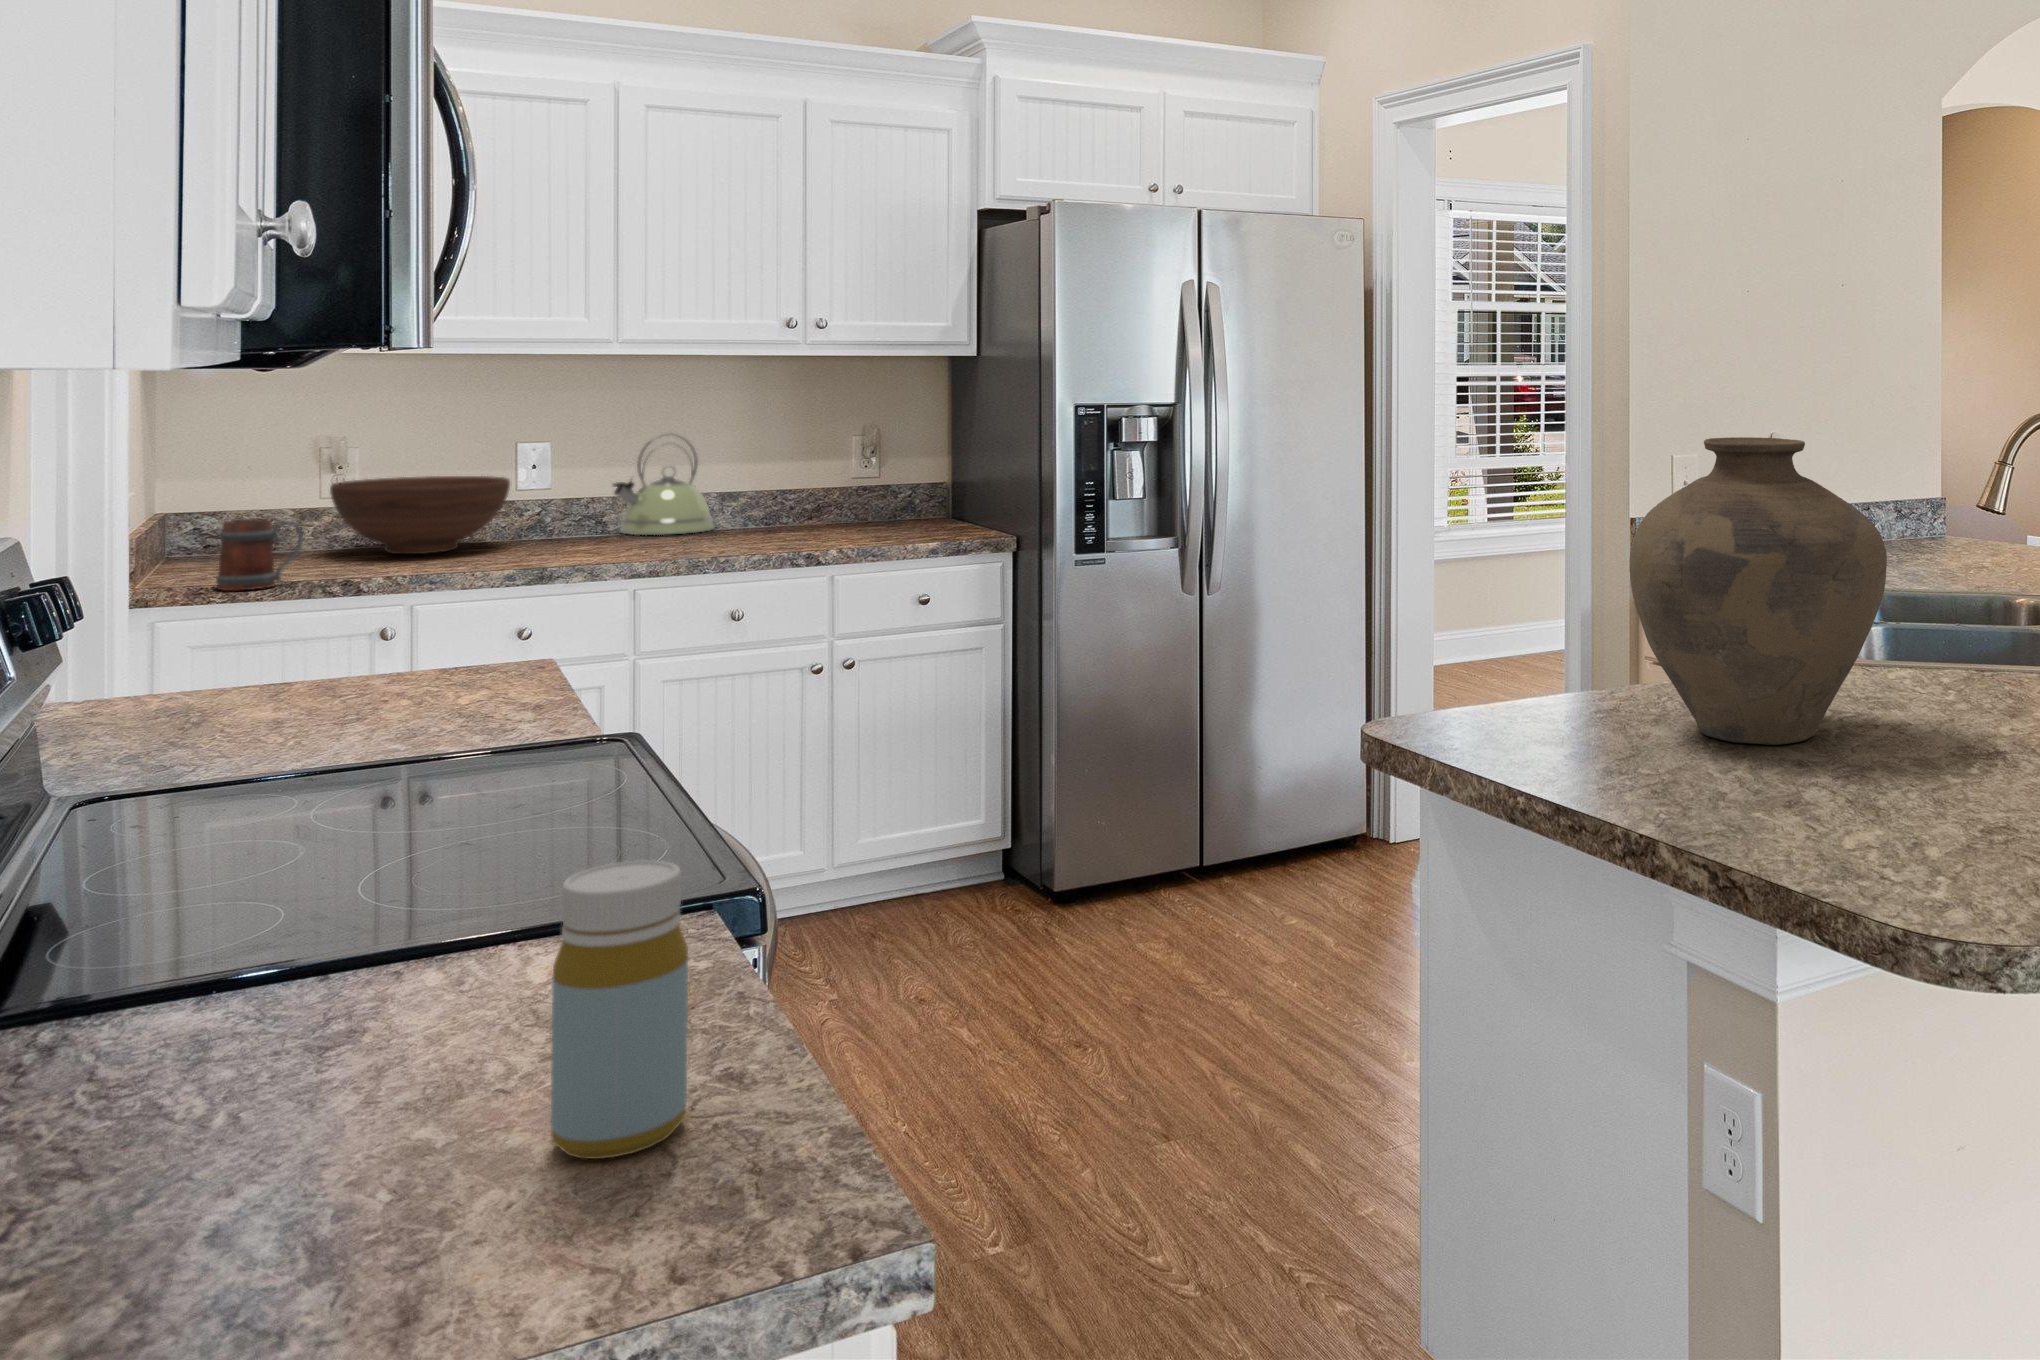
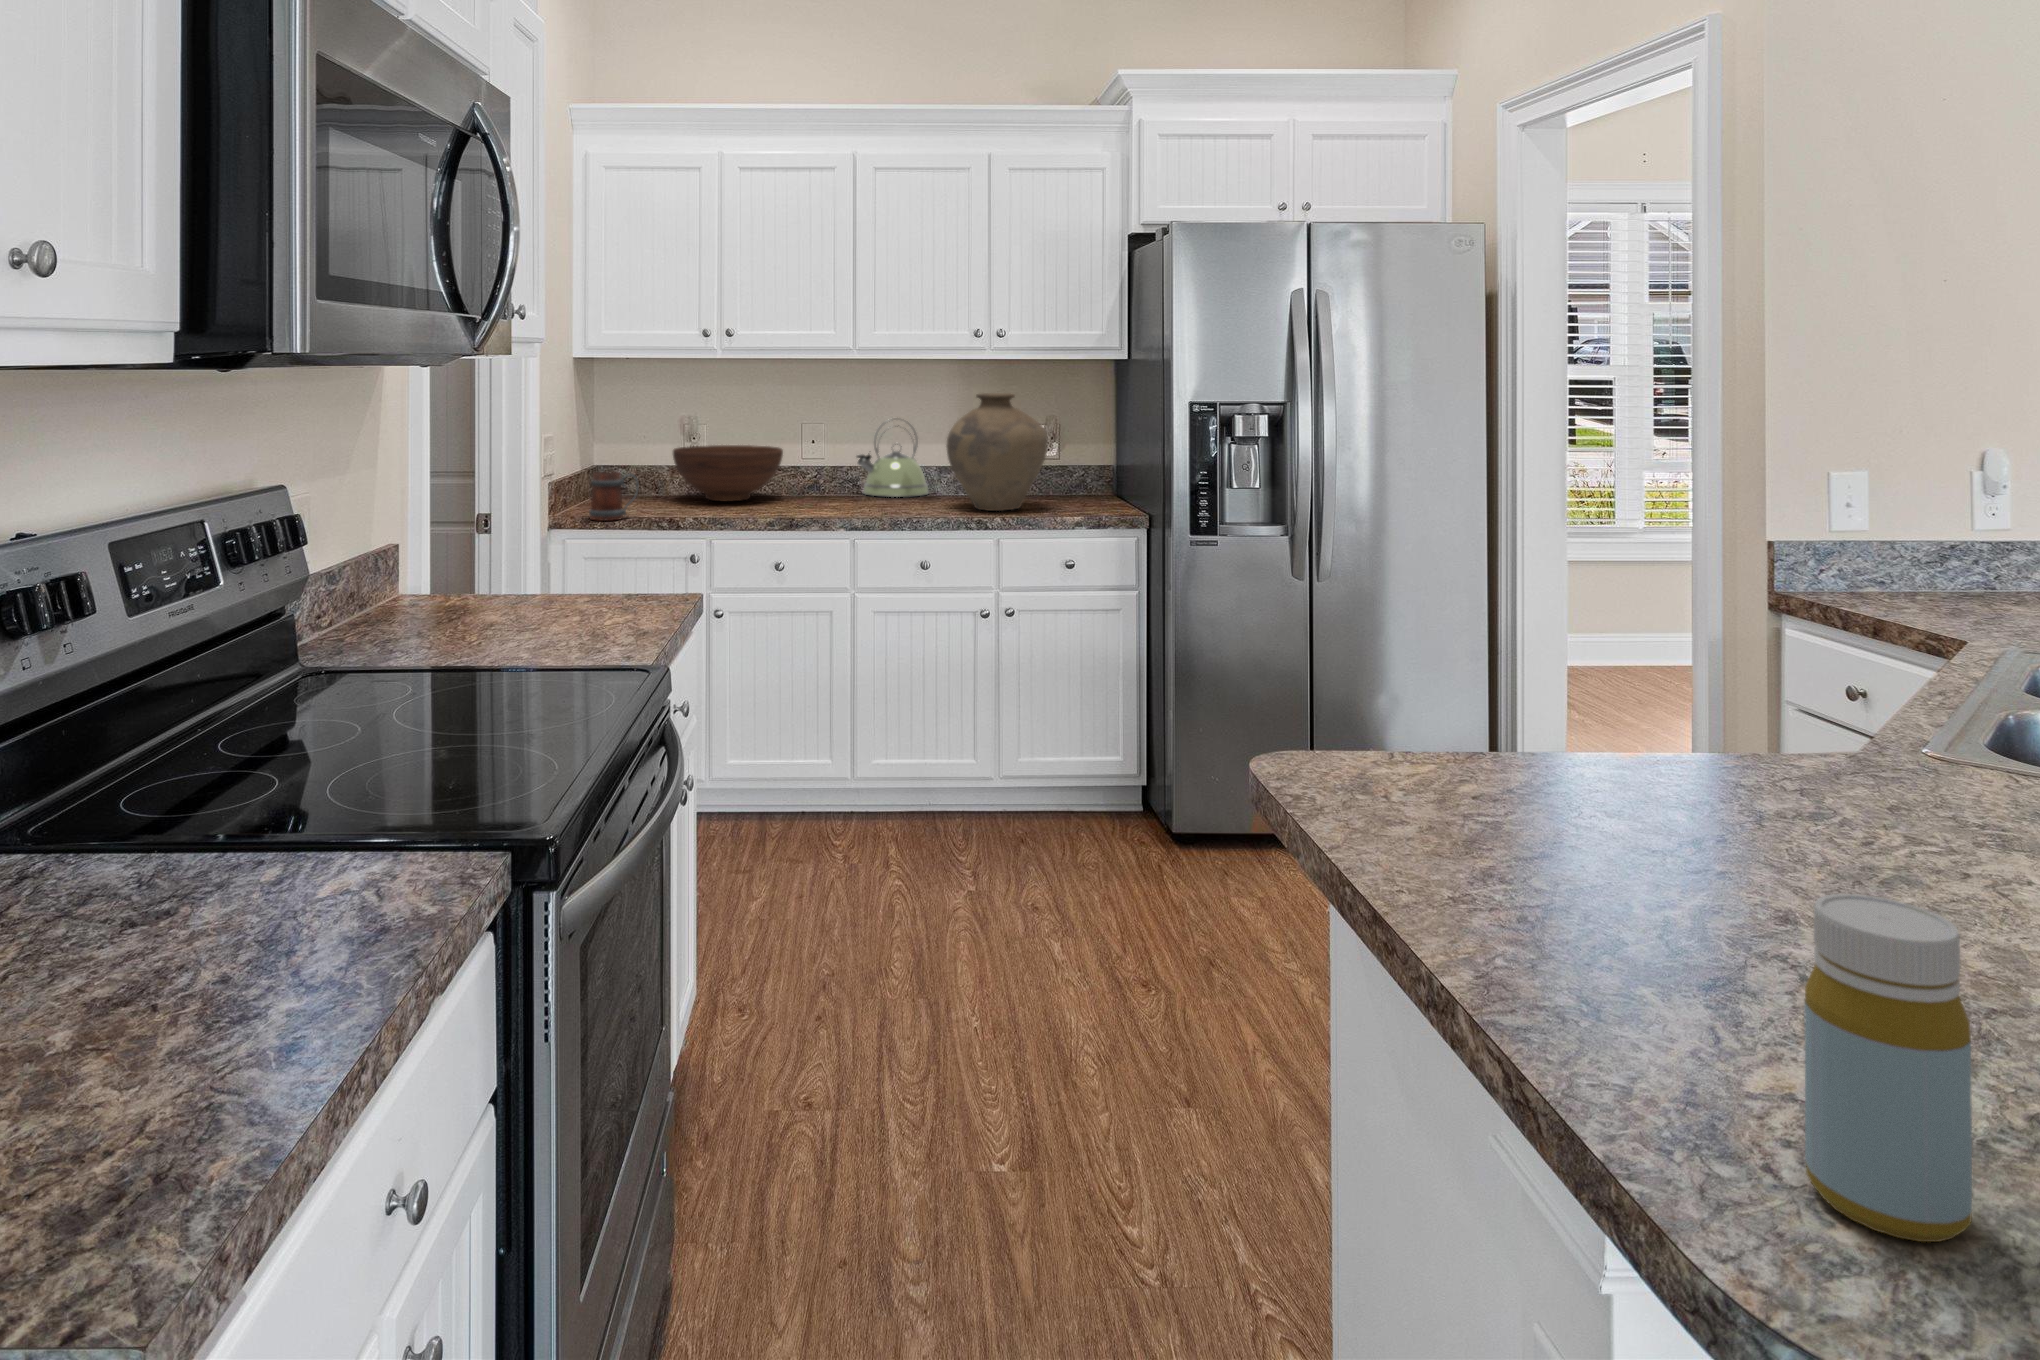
vase: present [1630,437,1887,745] -> present [946,393,1048,511]
bottle: present [551,860,688,1159] -> present [1804,894,1972,1242]

